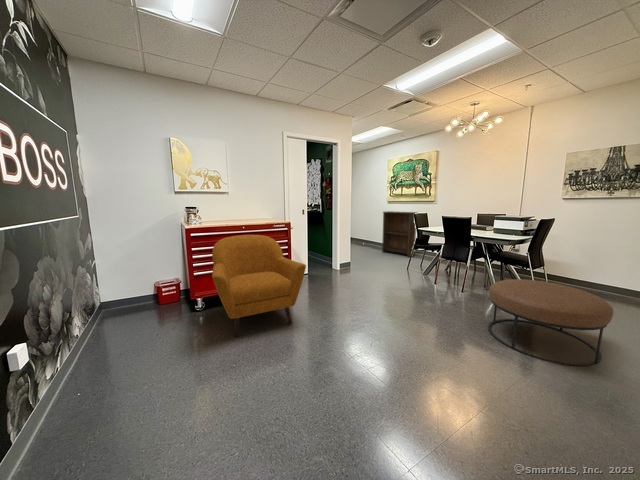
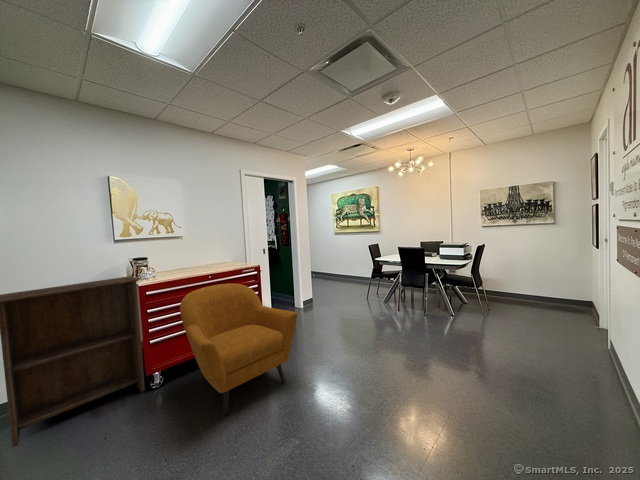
bookshelf: present [382,211,417,257] -> present [0,276,145,447]
ottoman: present [488,279,613,366] -> none [462,300,558,372]

